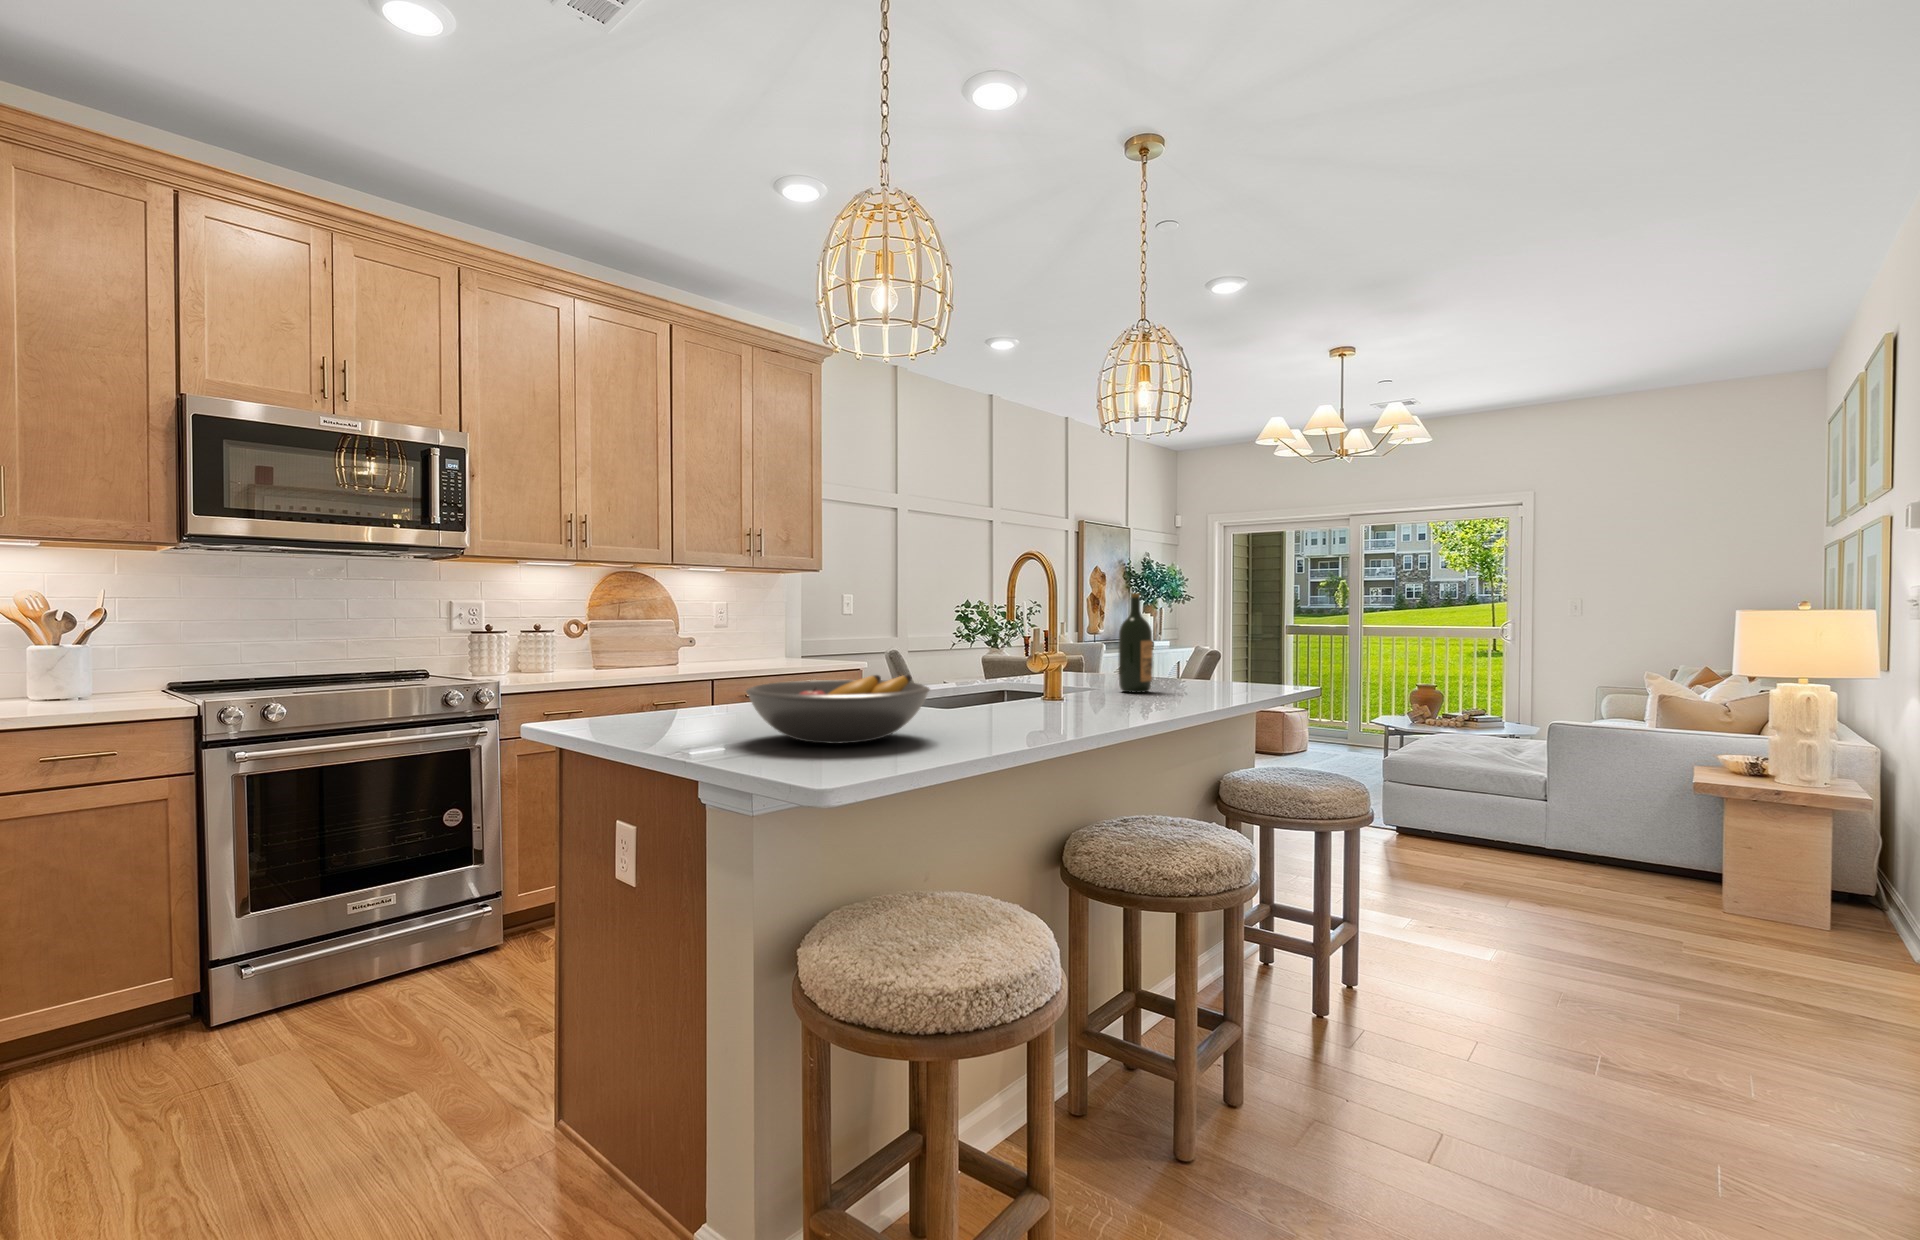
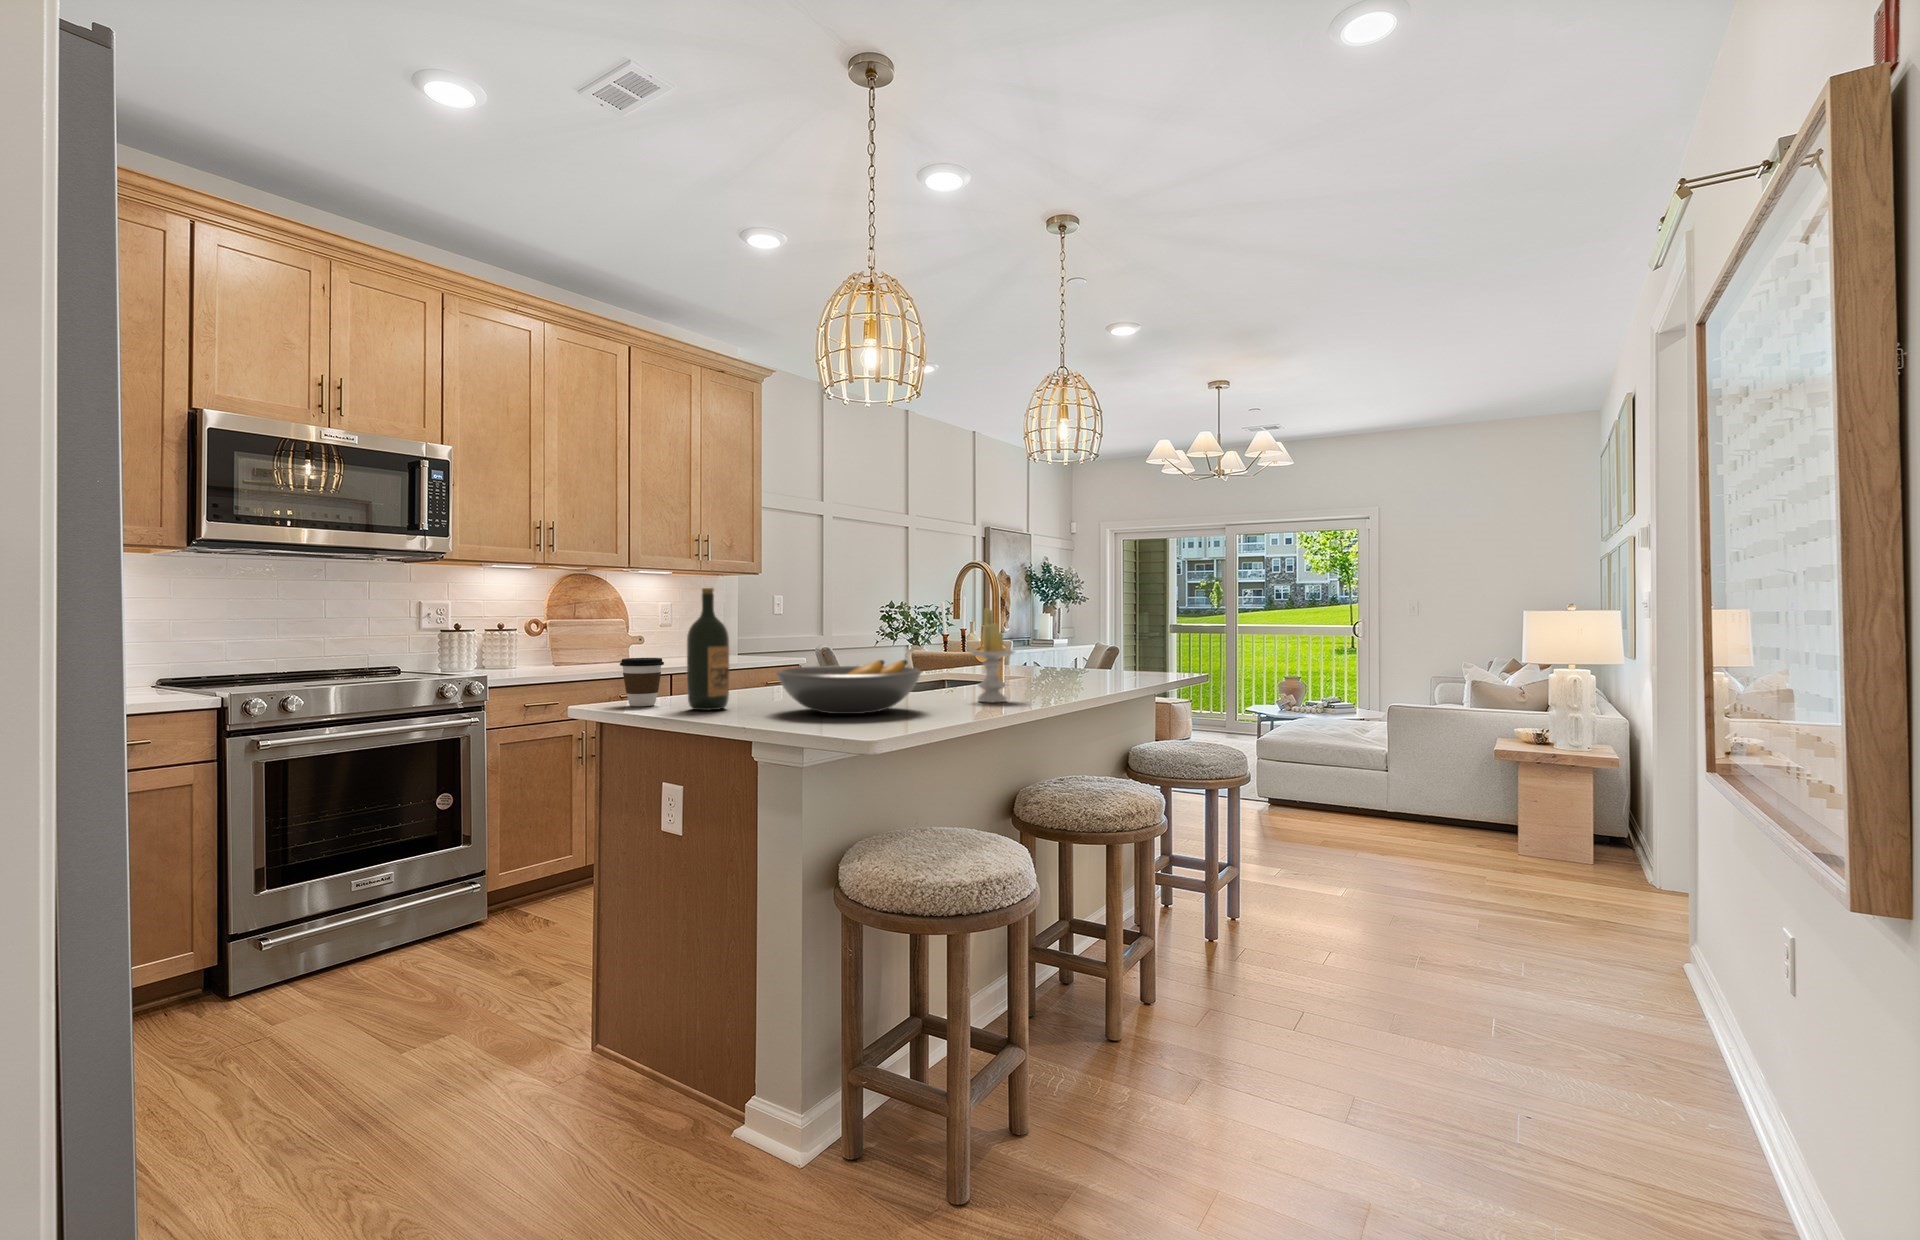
wine bottle: present [1118,593,1153,693] -> present [687,588,729,710]
candle: none [1001,609,1060,728] -> present [970,608,1015,702]
coffee cup: none [581,667,635,726] -> present [620,658,664,706]

